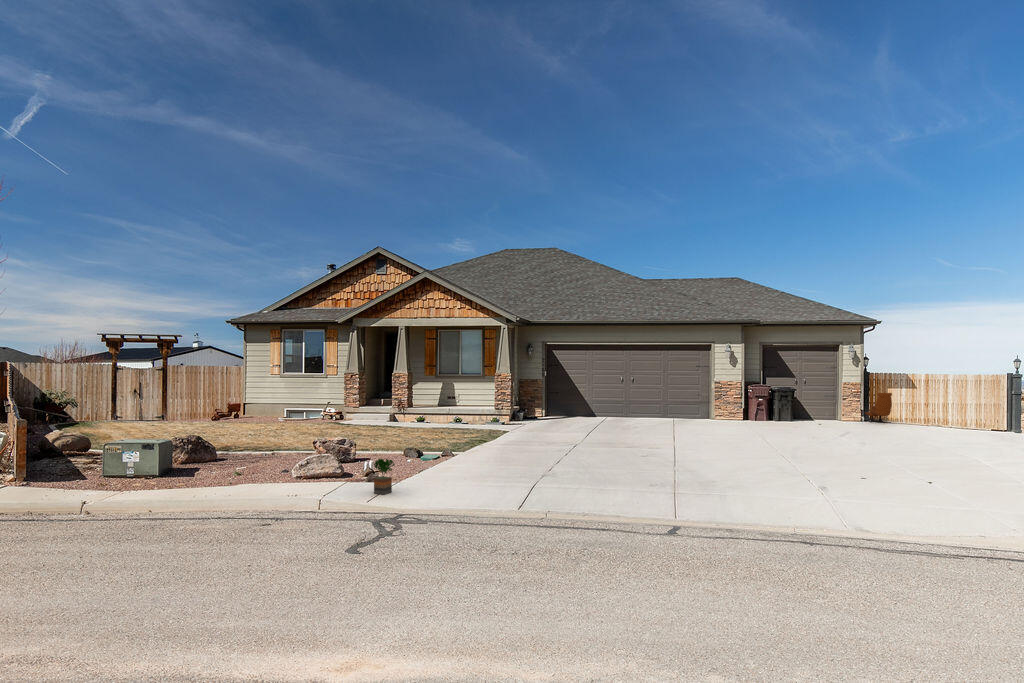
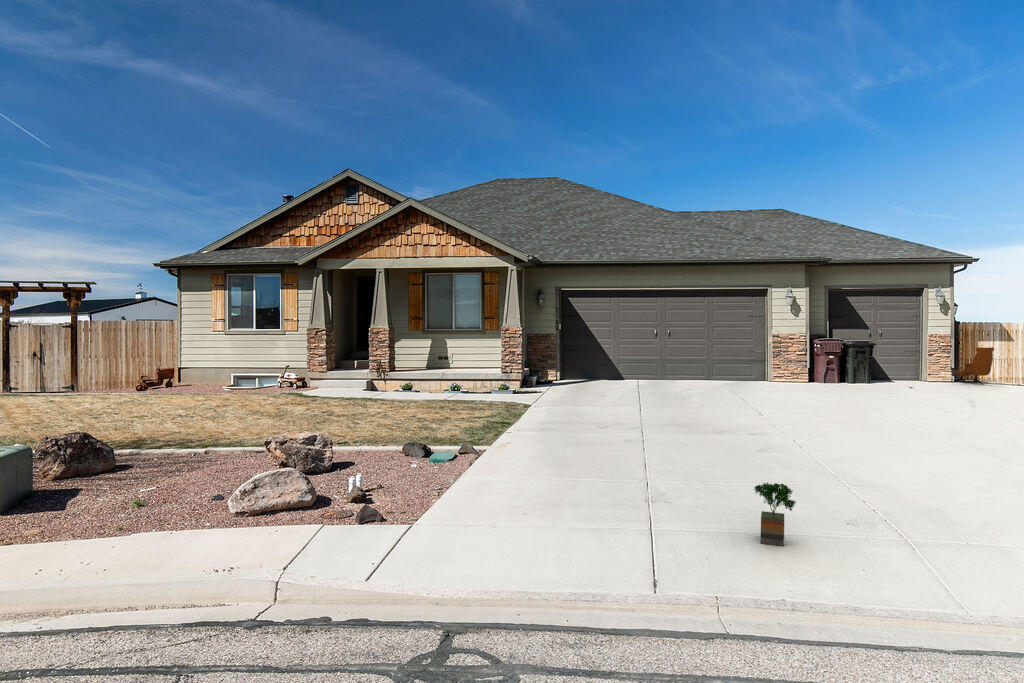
potted tree: present [374,459,395,495] -> present [754,483,796,546]

